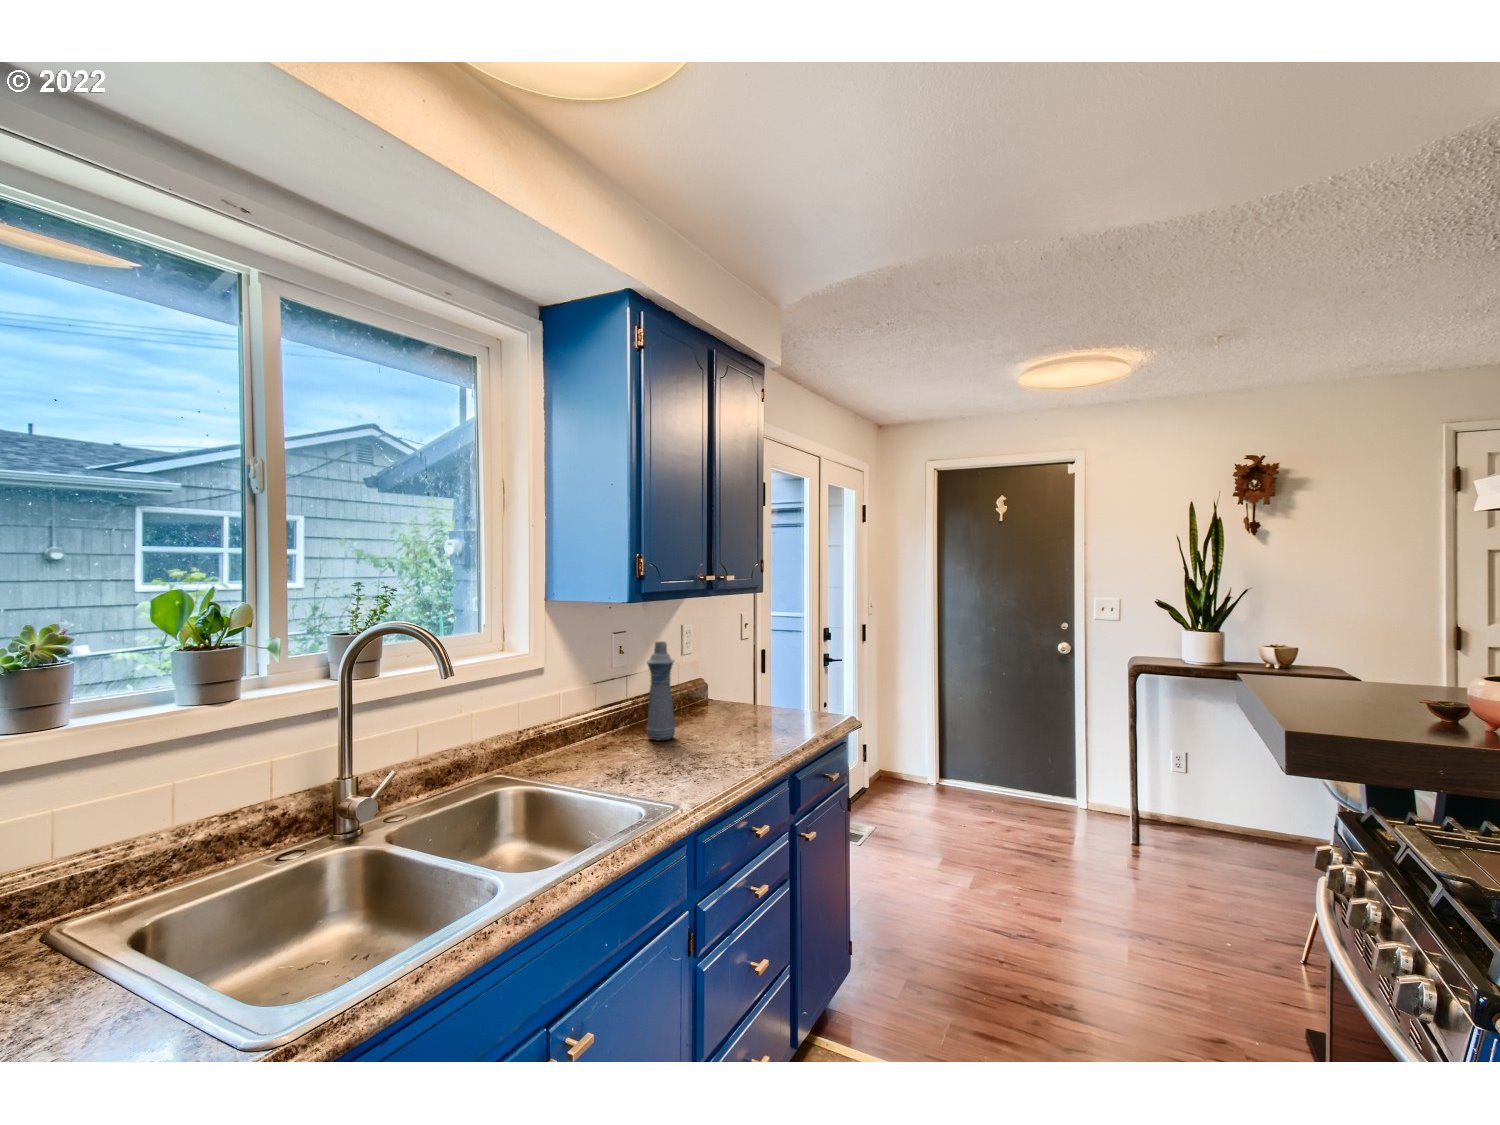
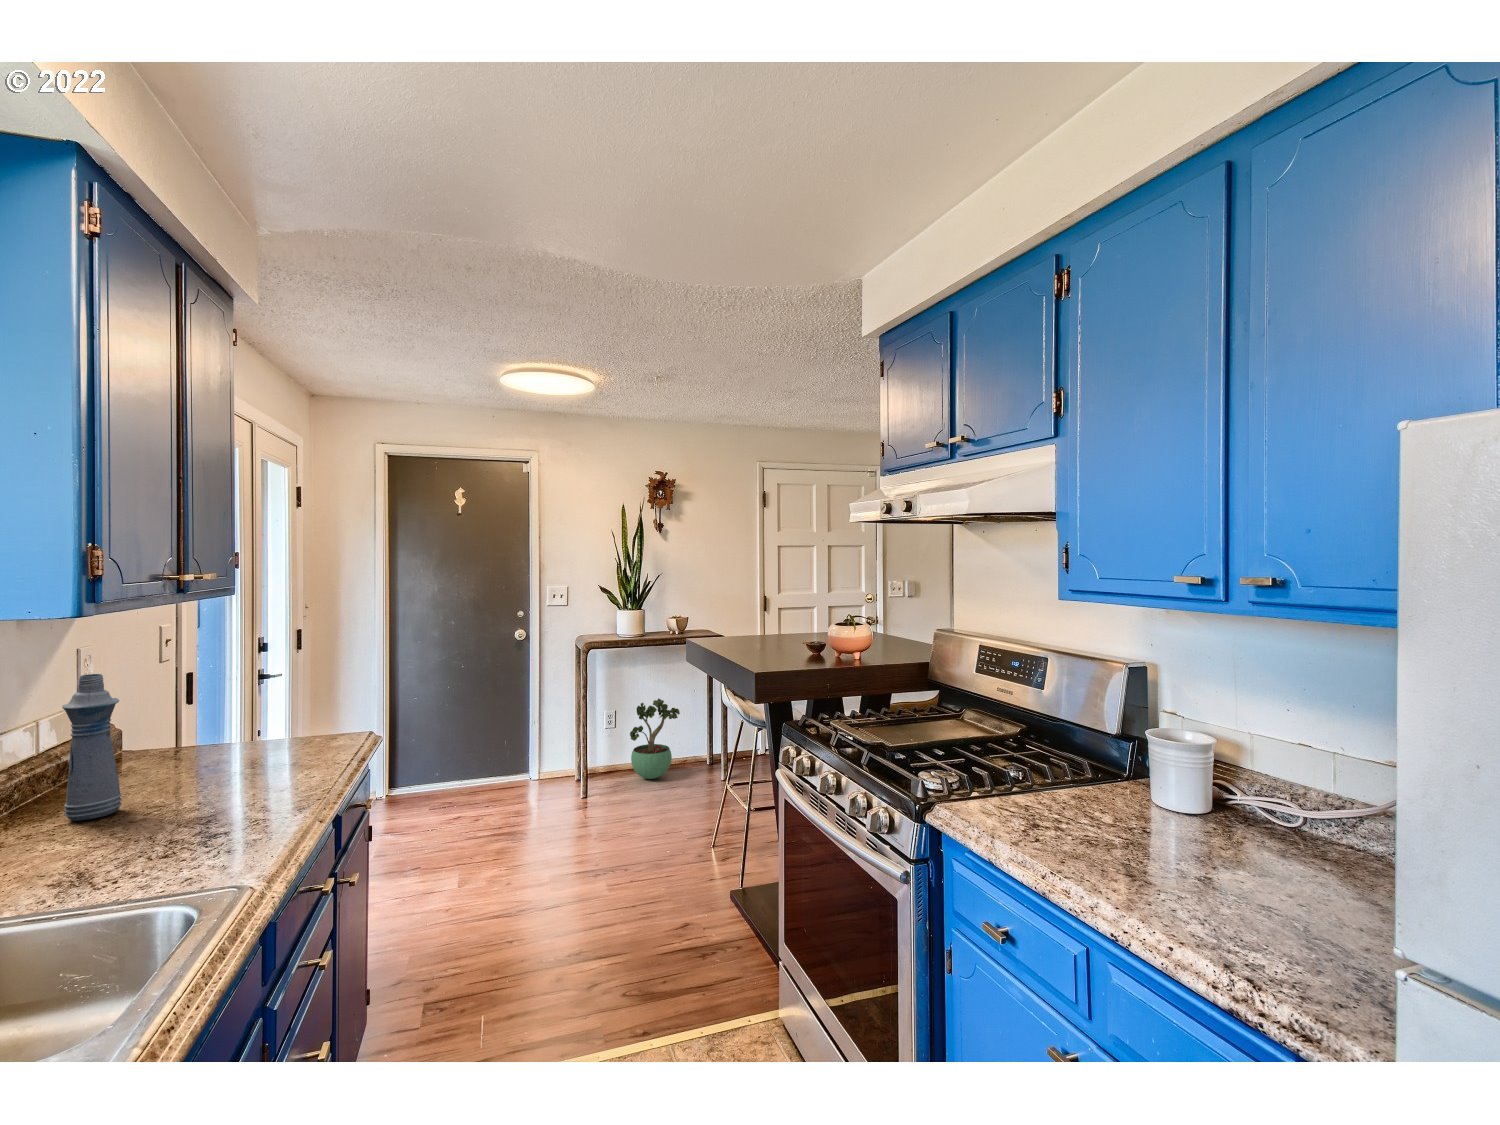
potted plant: none [1200,745,1279,846] -> present [630,698,680,779]

